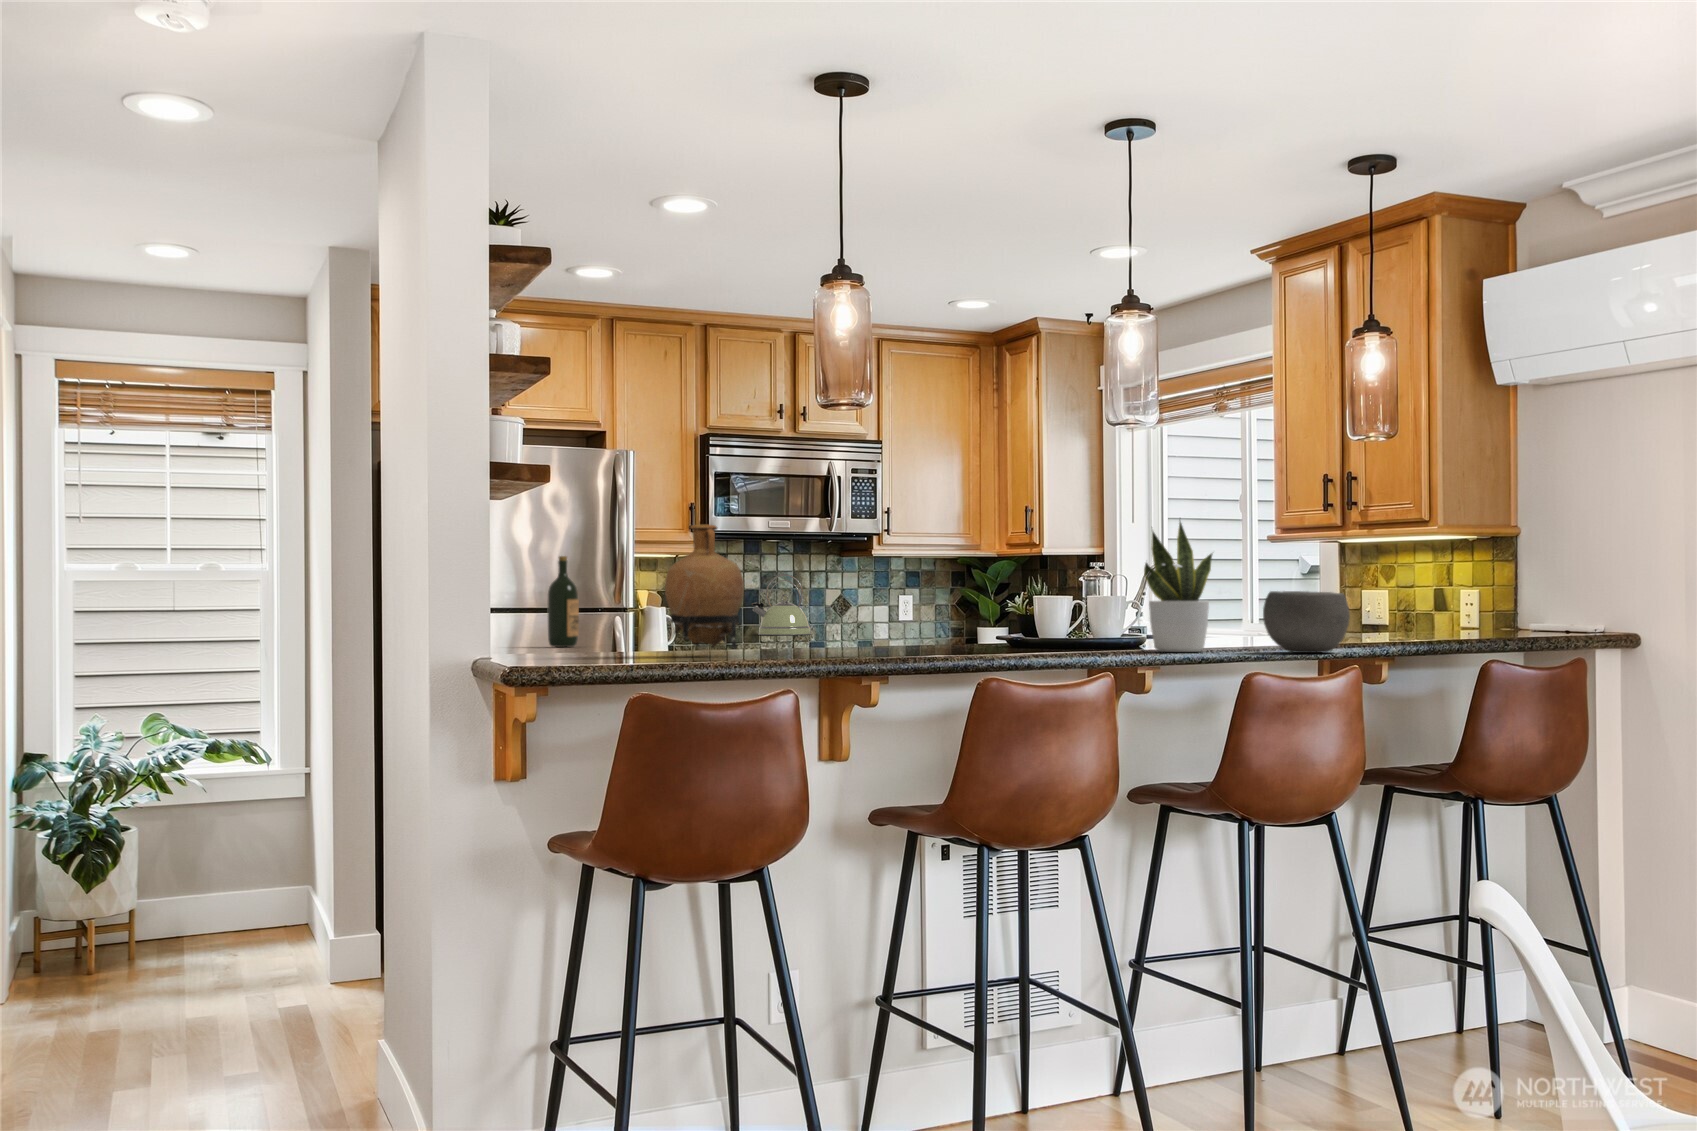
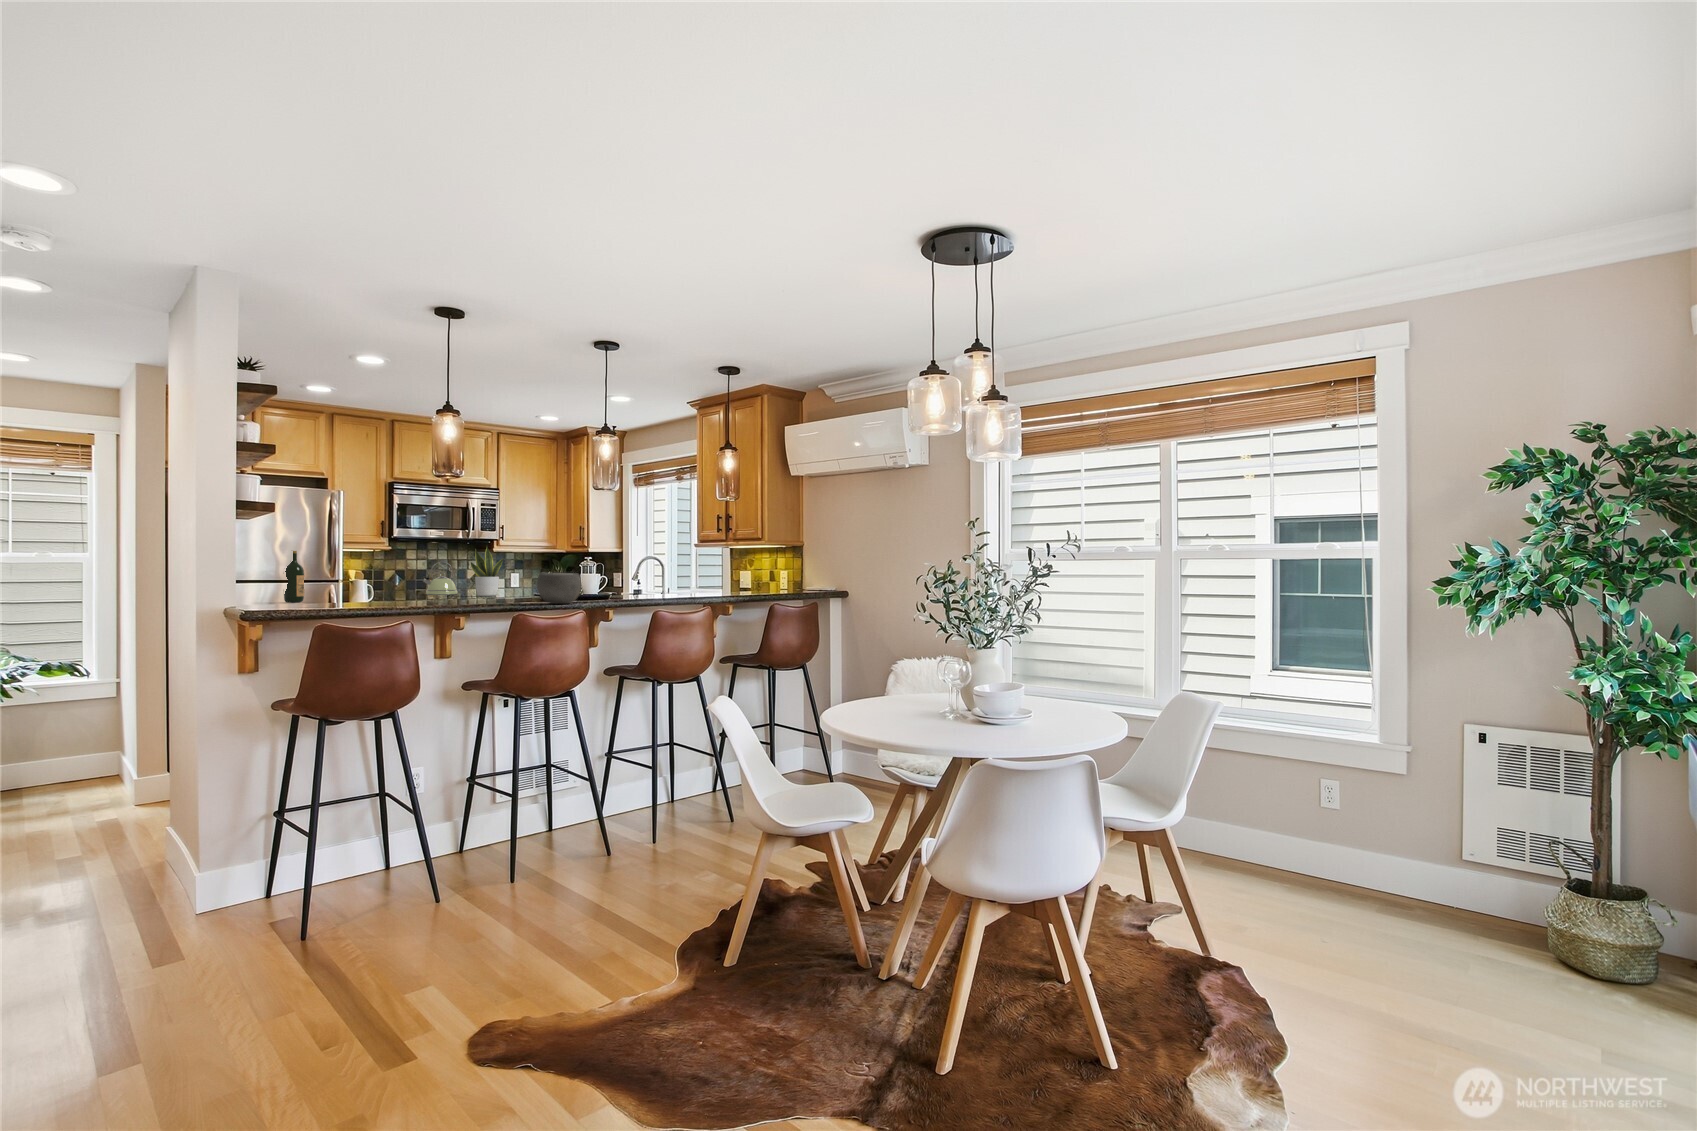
potted plant: present [1144,522,1213,652] -> present [471,547,504,596]
vase: present [665,525,744,648] -> none [351,535,399,605]
bowl: present [1263,591,1350,653] -> present [537,573,581,604]

